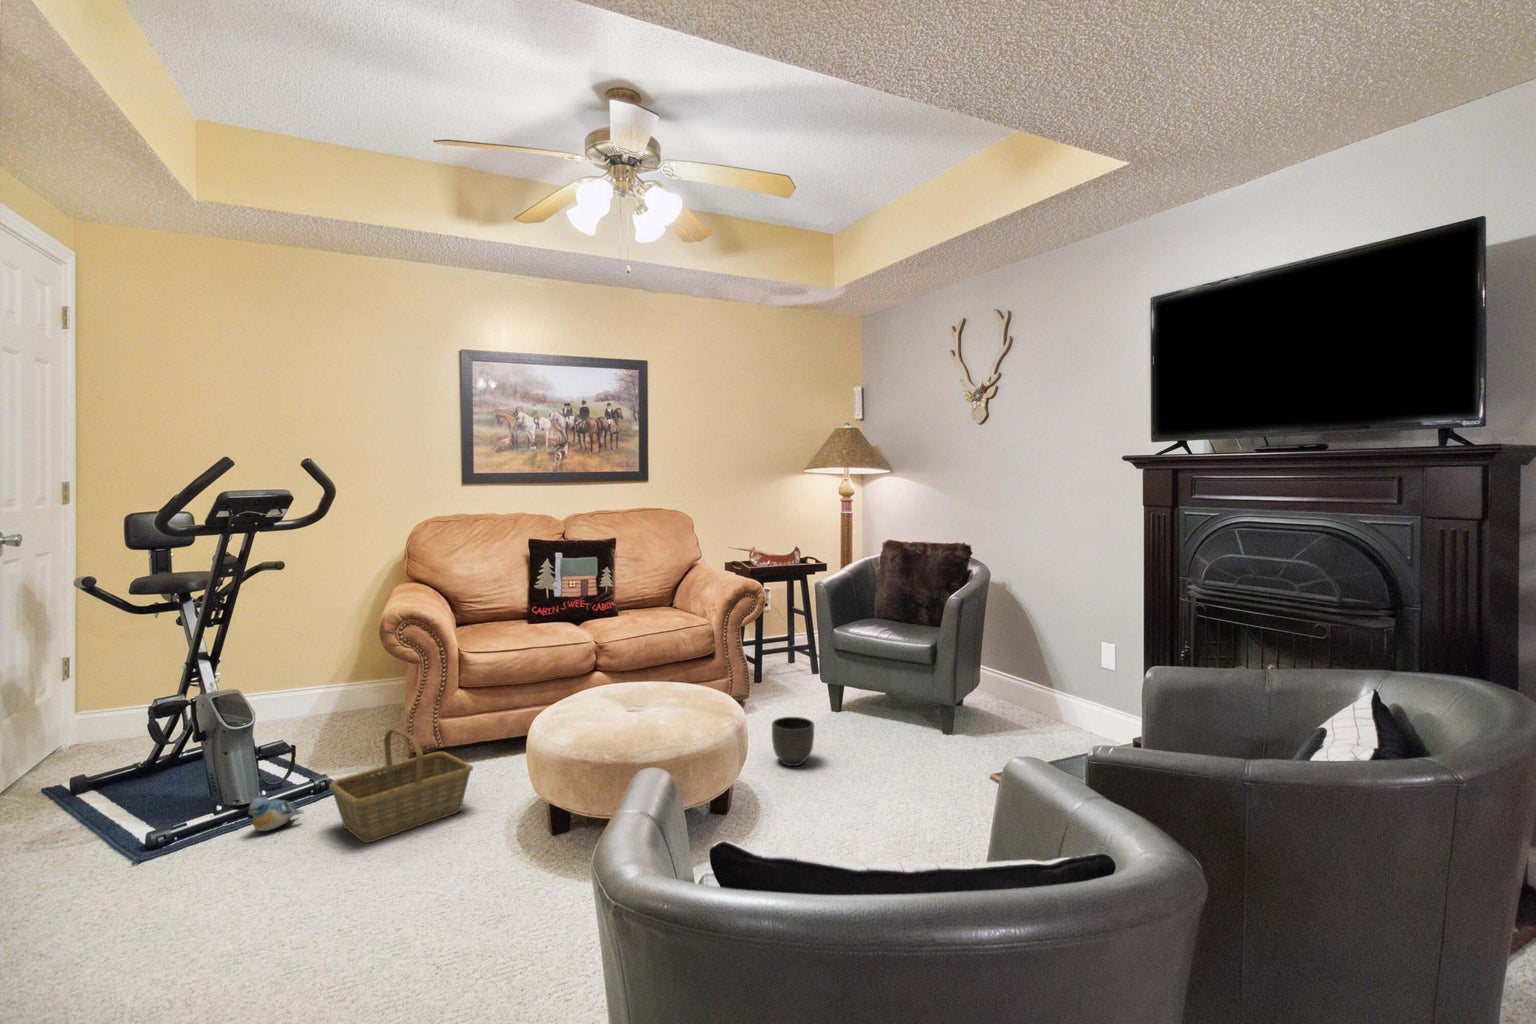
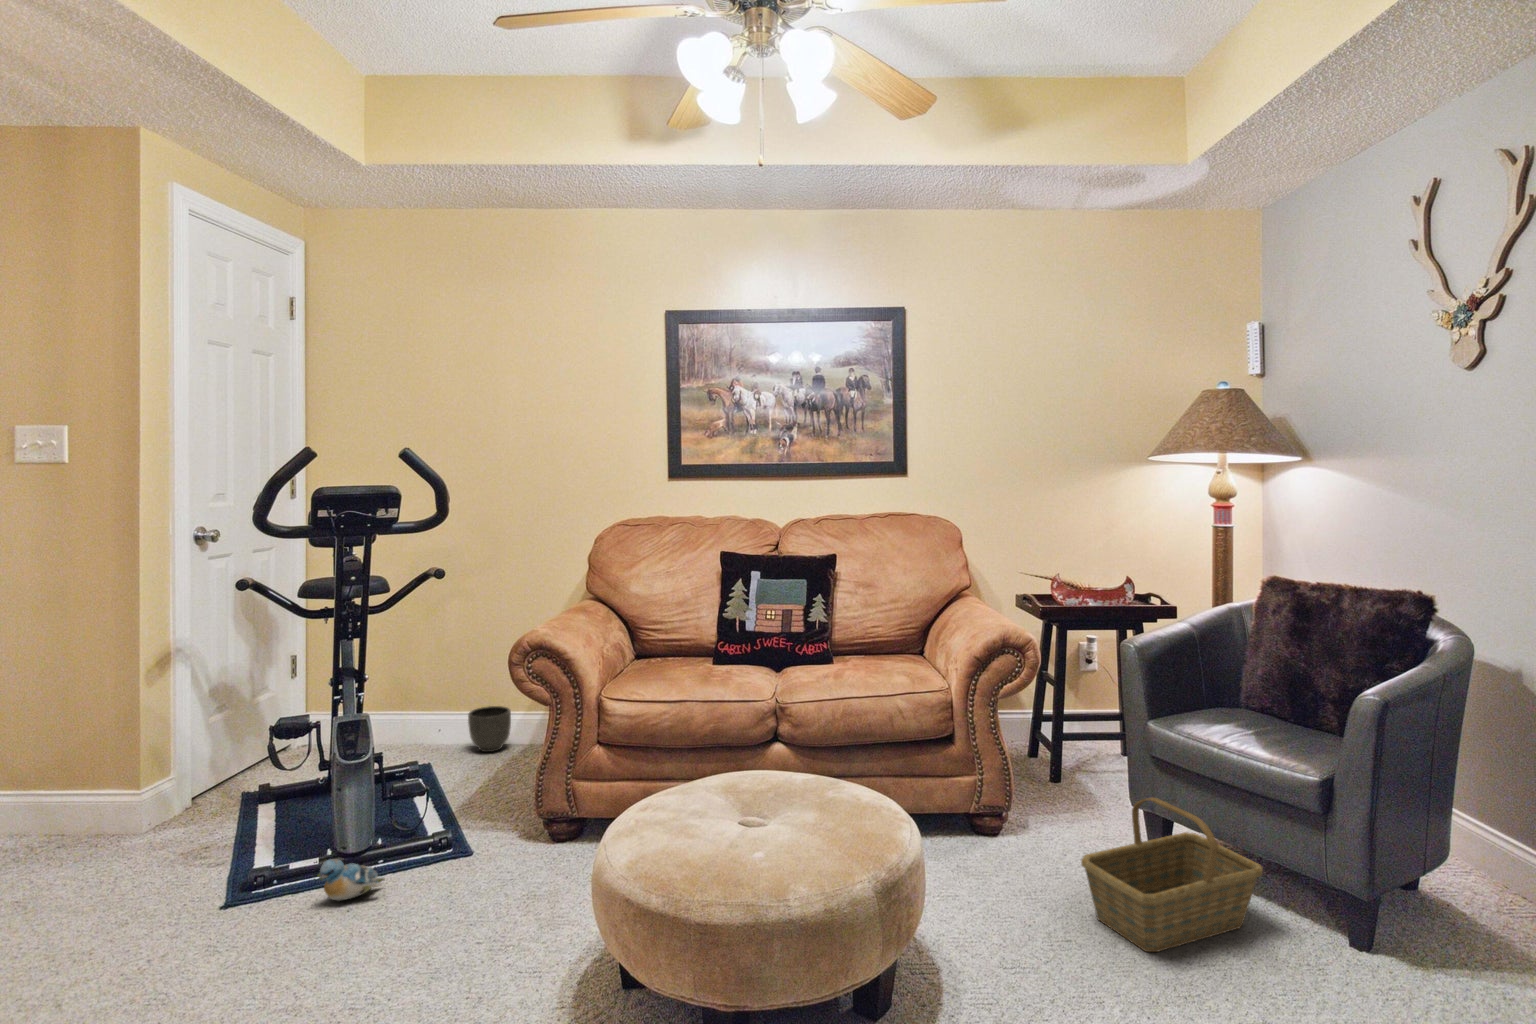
planter: present [772,717,814,766] -> present [468,706,511,752]
basket: present [329,728,473,843] -> present [1081,798,1263,952]

